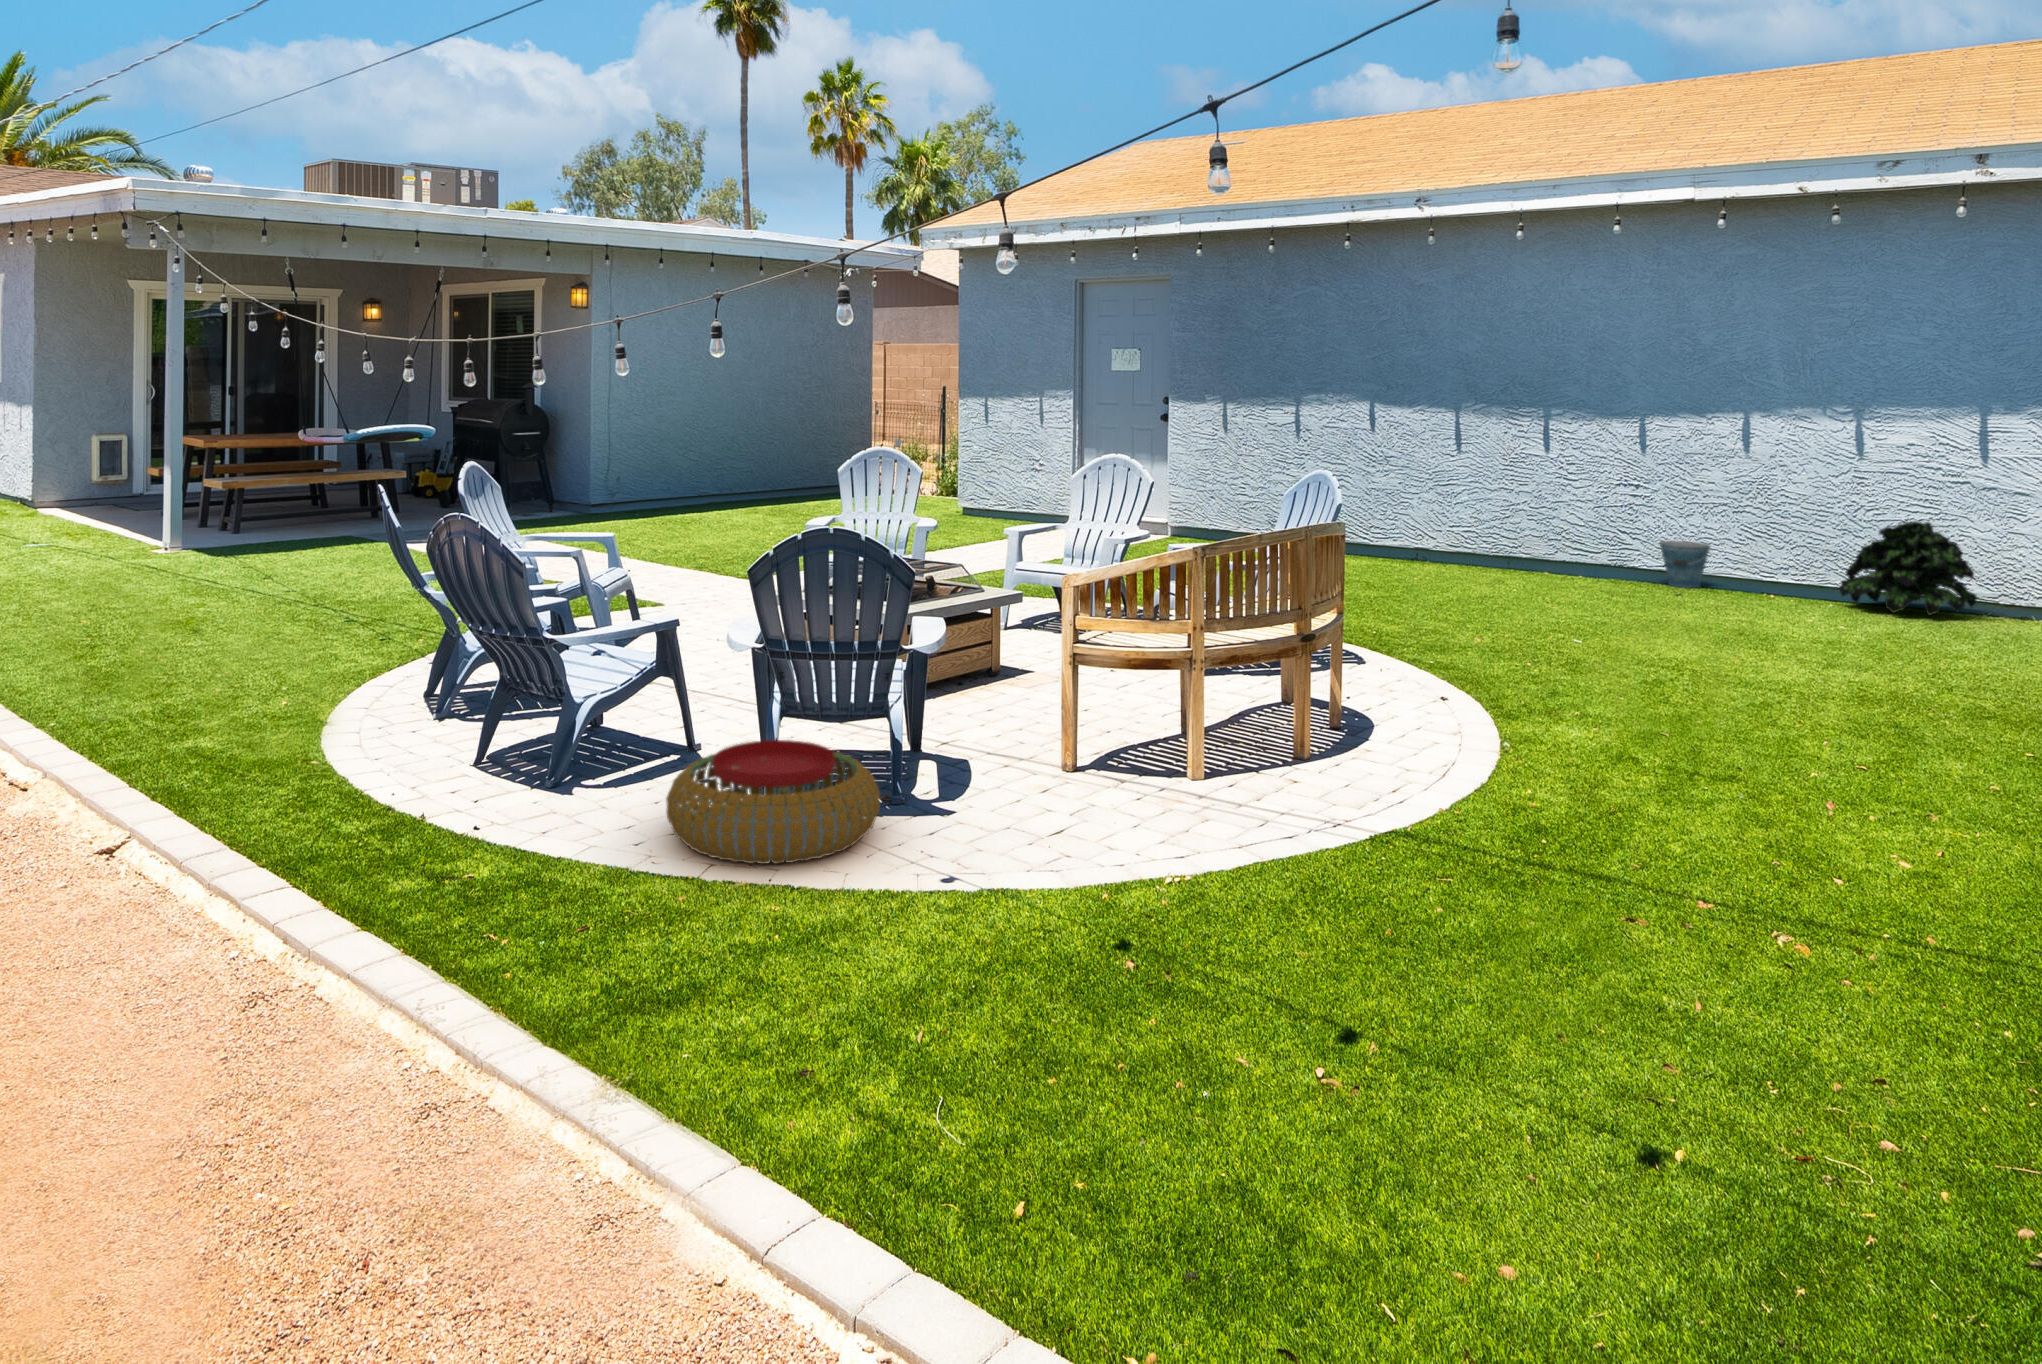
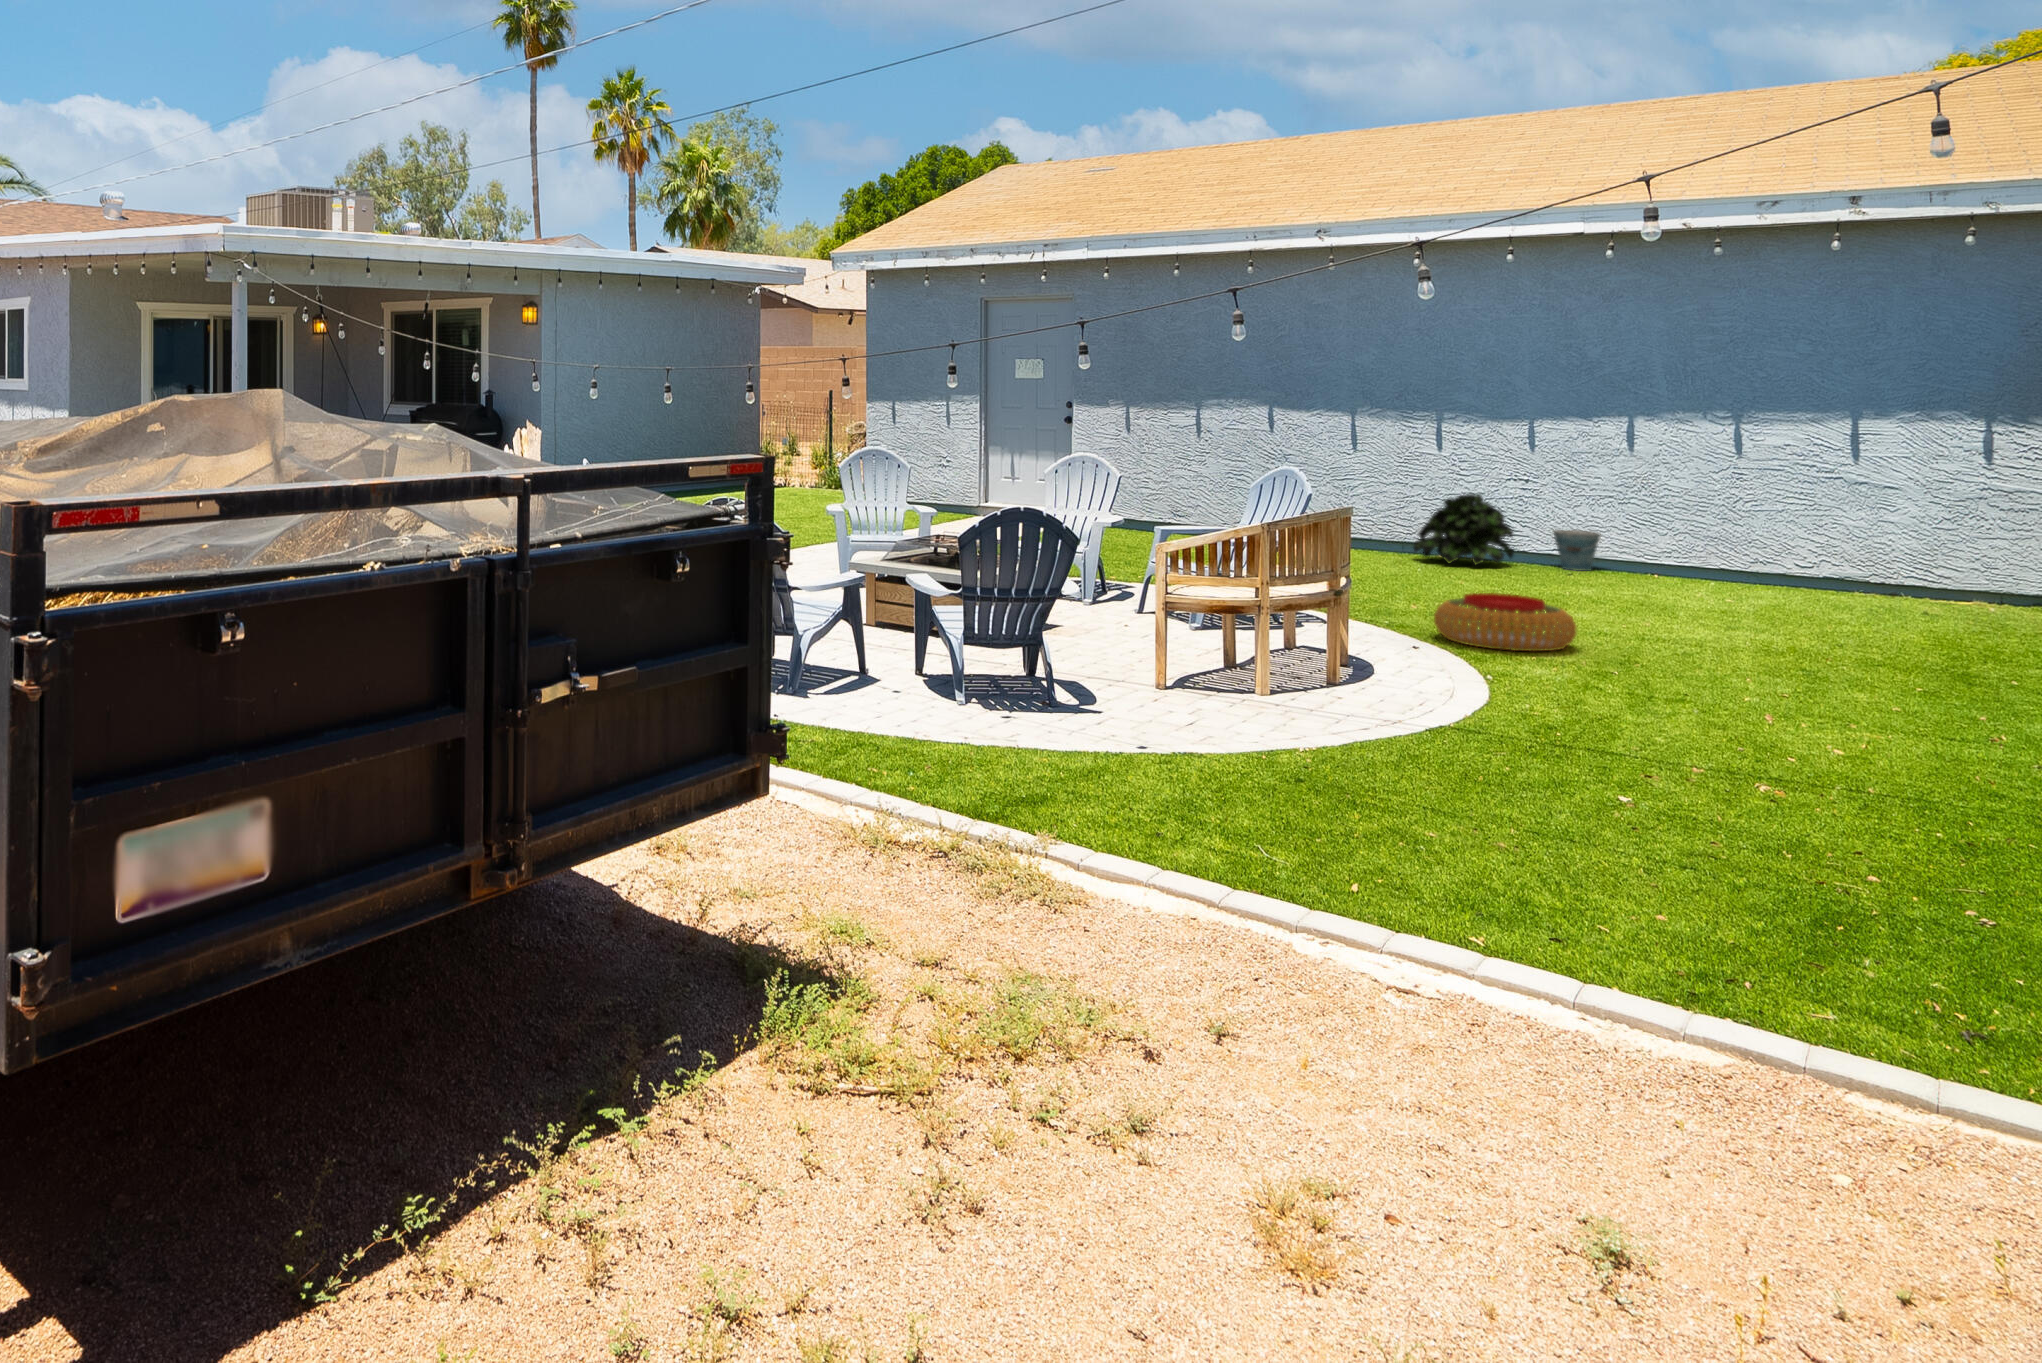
potted plant: present [1840,521,1977,616] -> present [1414,494,1514,565]
pouf: present [666,740,880,864] -> present [1434,593,1576,651]

